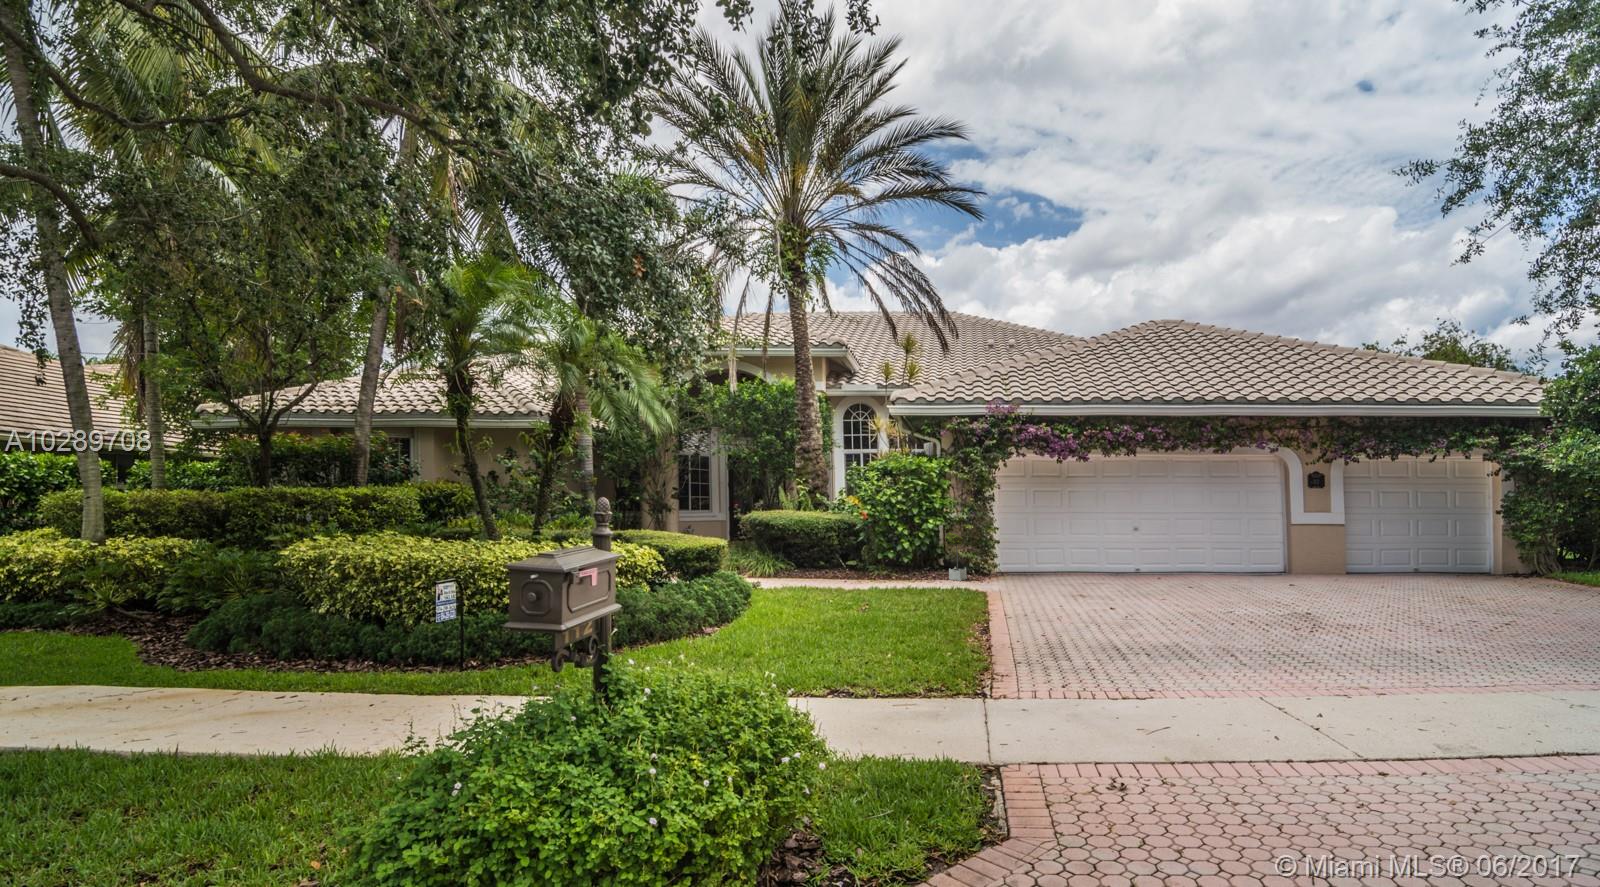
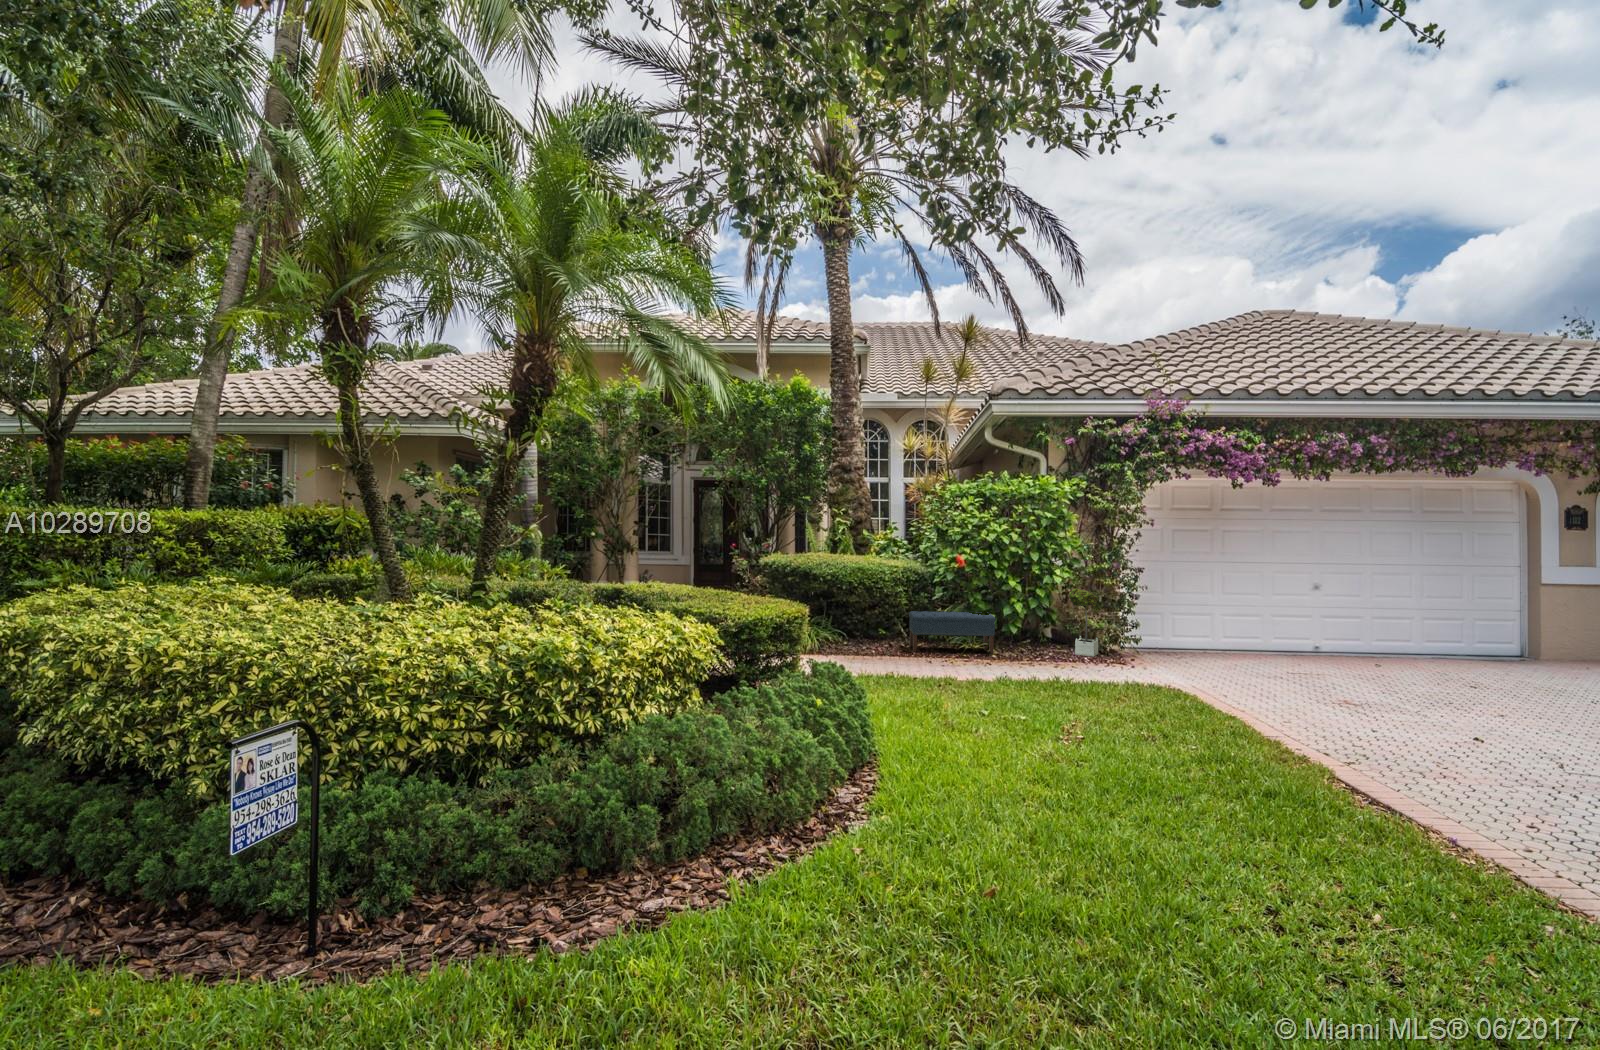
bench: none [832,550,891,579] -> present [909,611,996,654]

